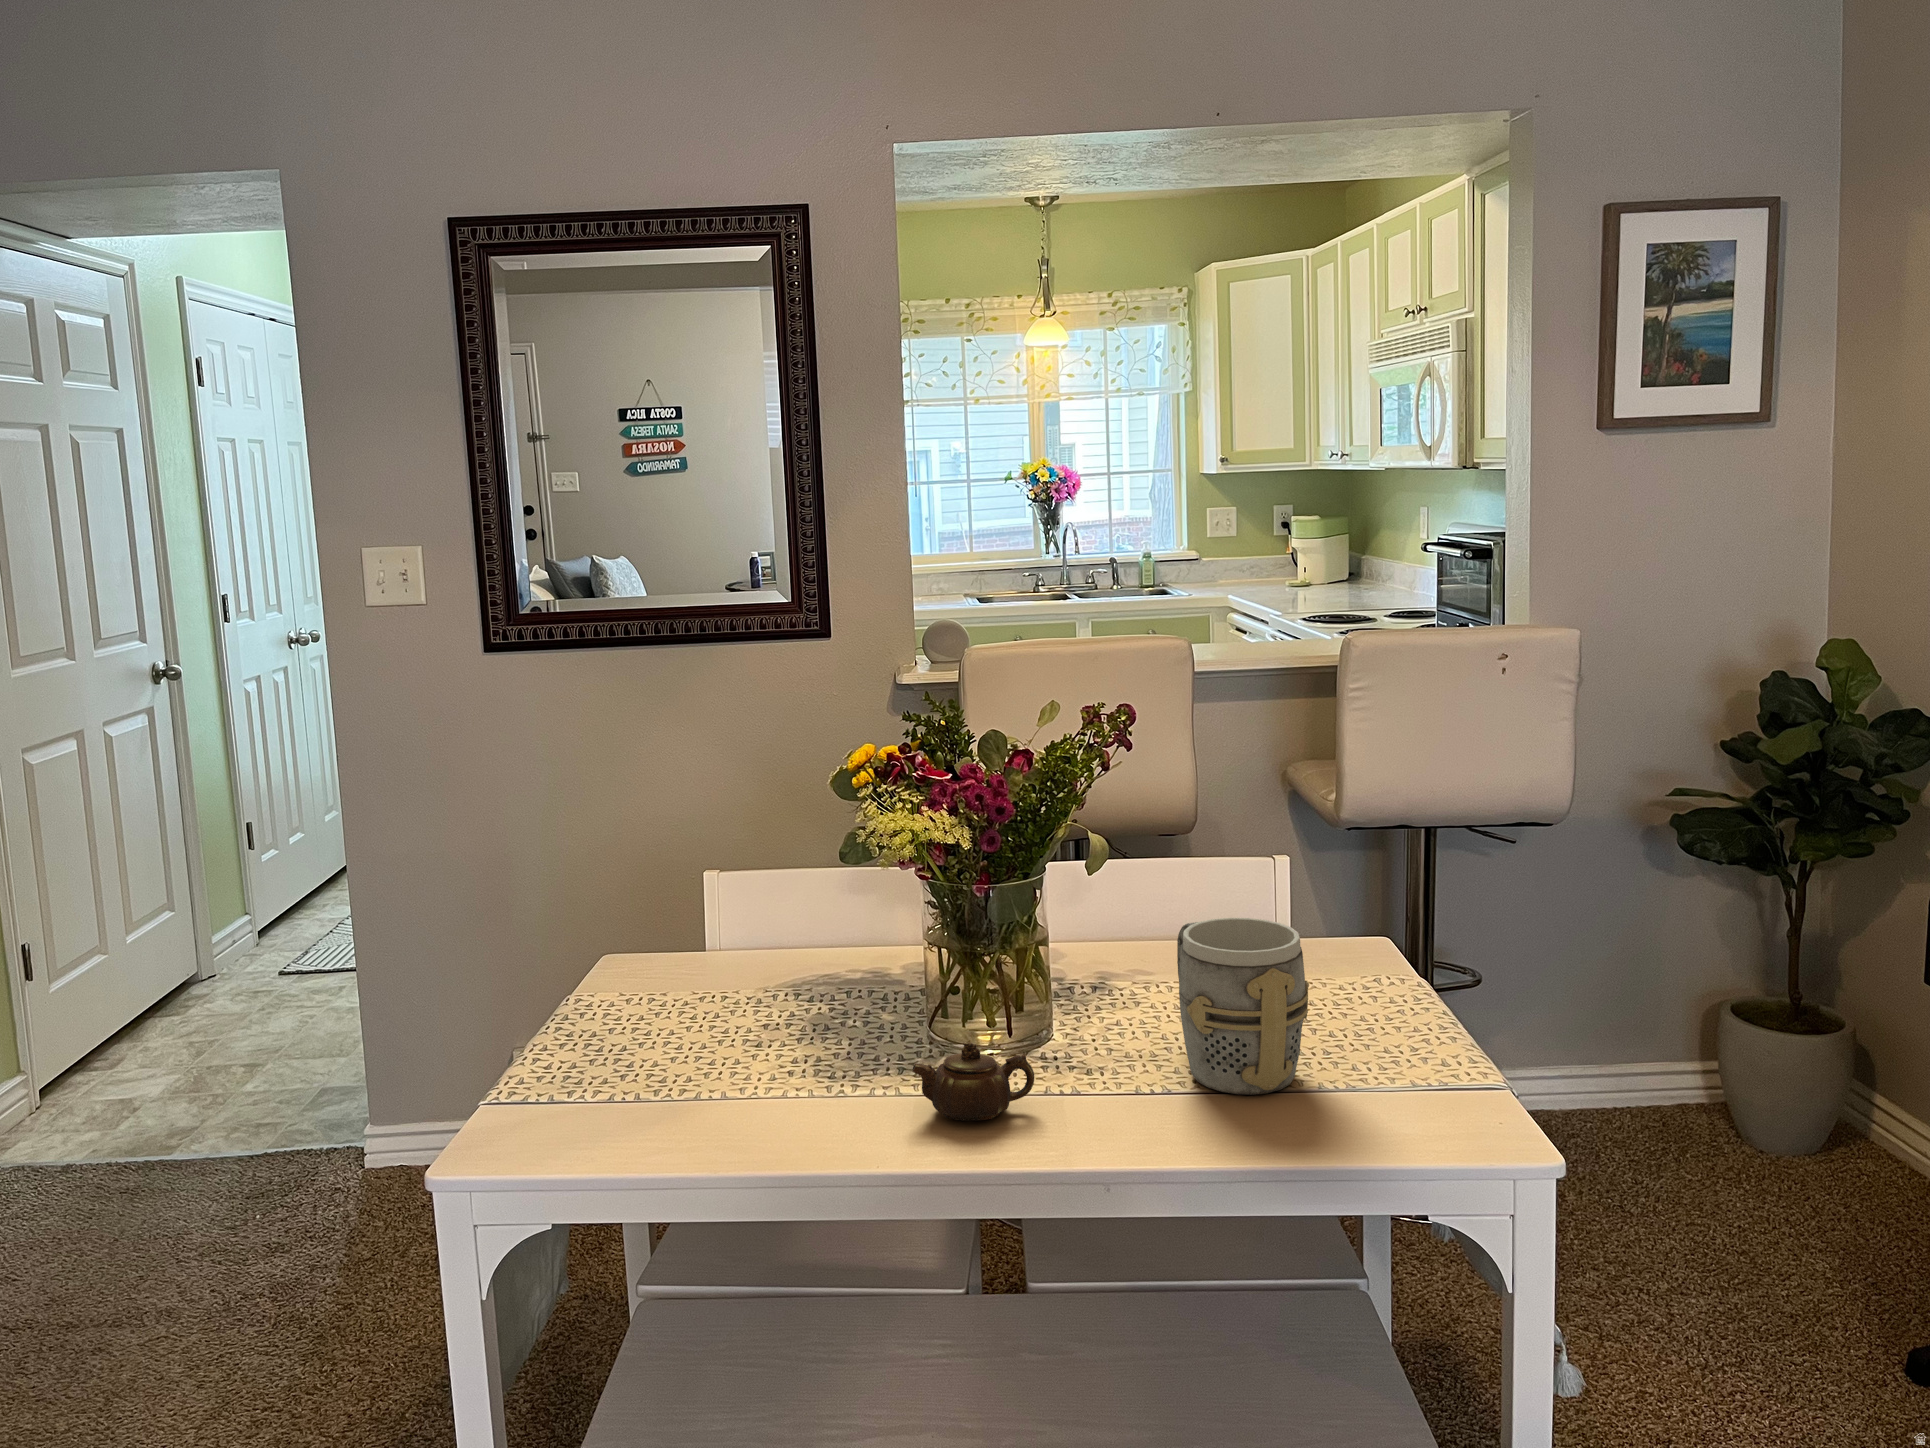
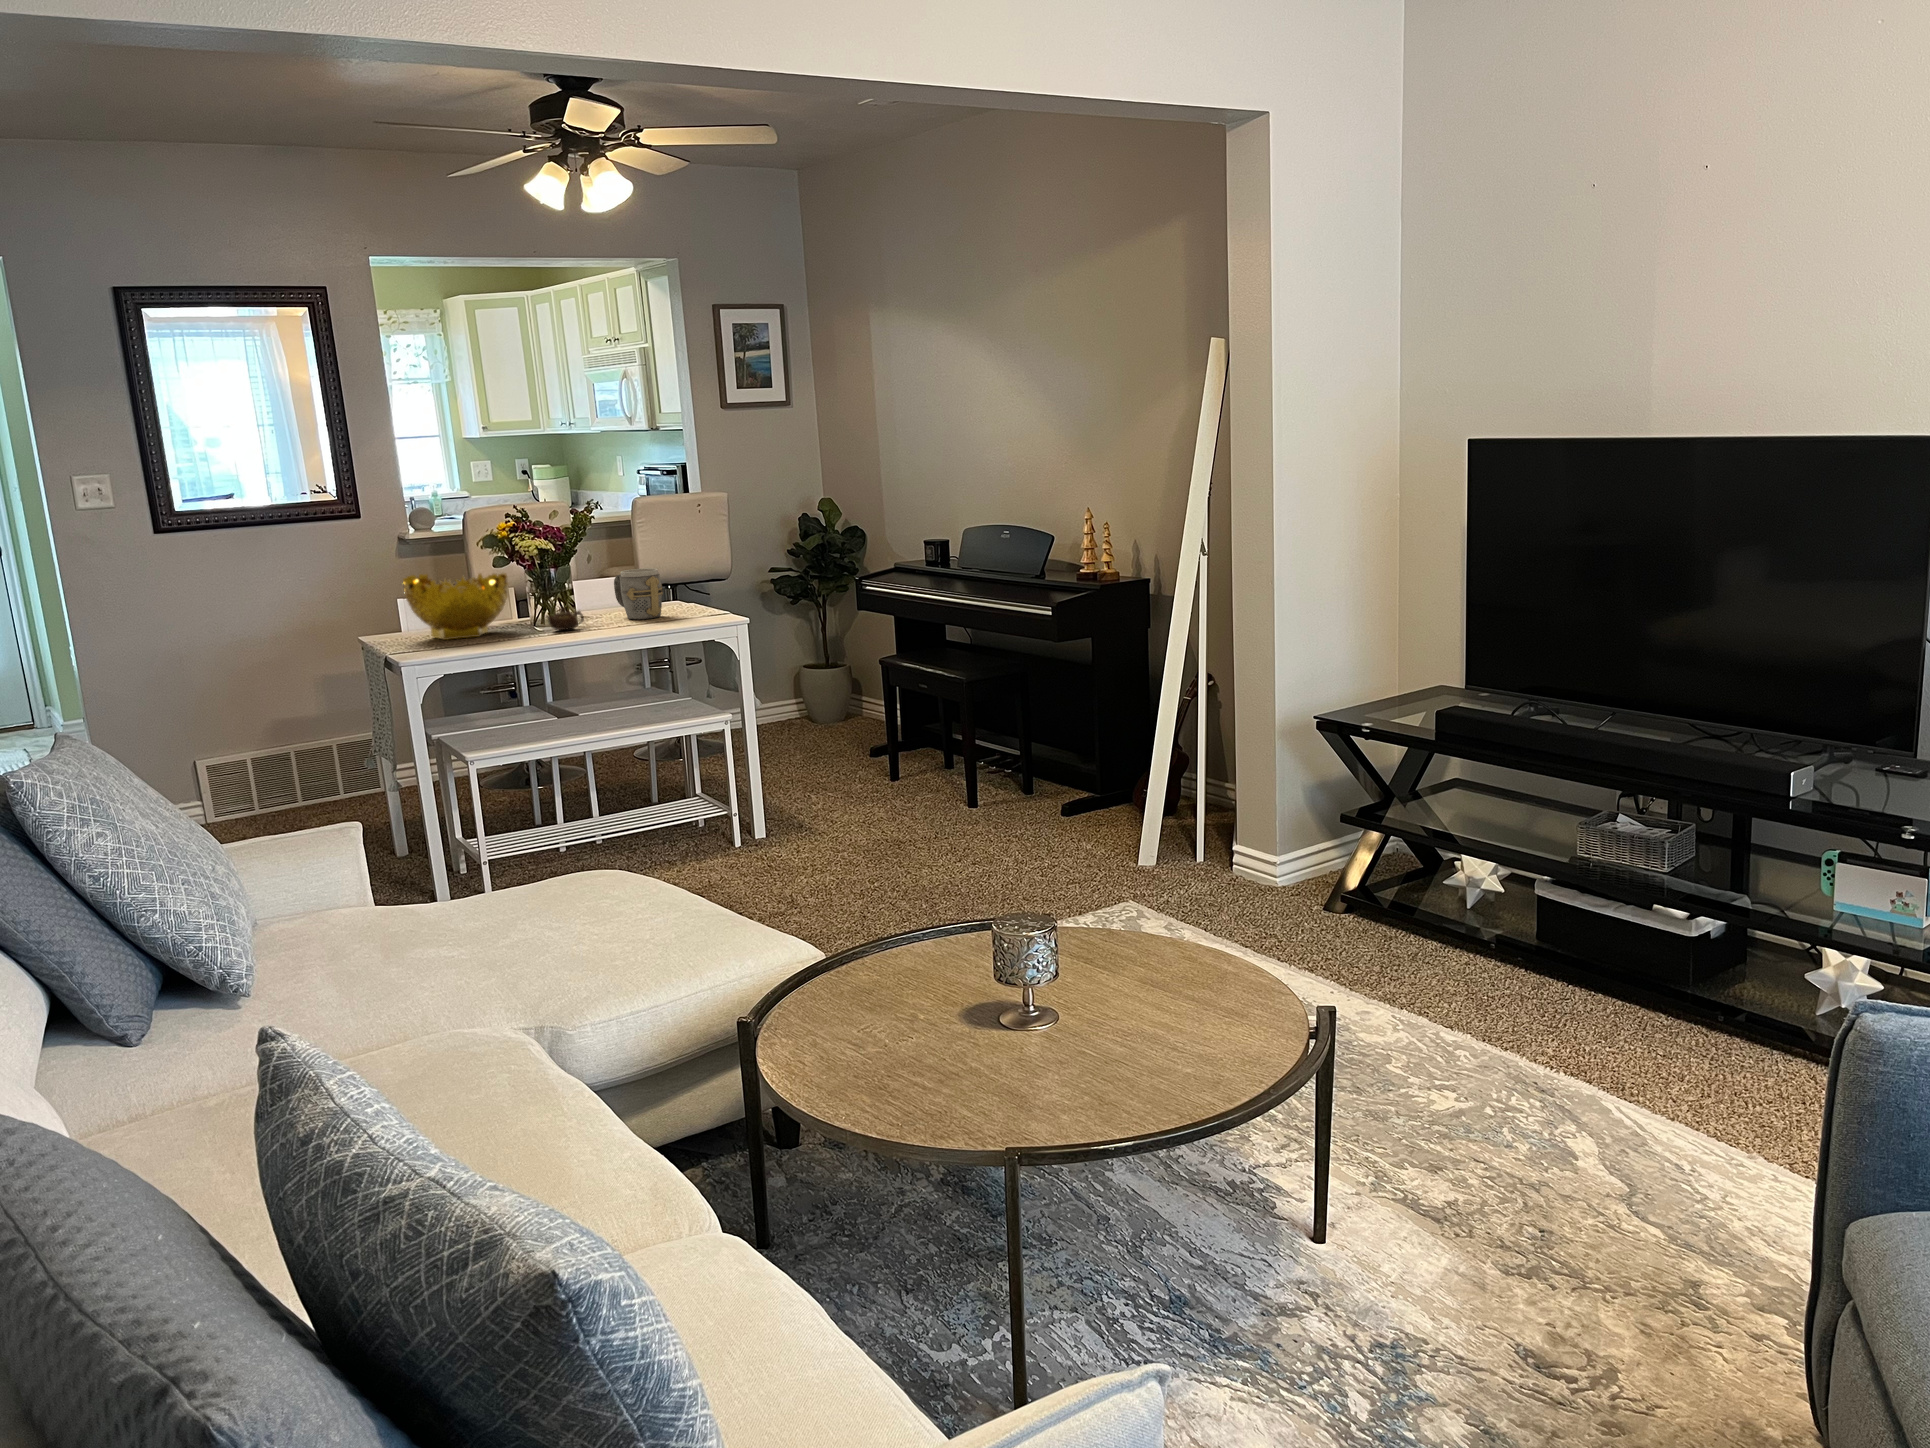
decorative bowl: none [592,859,867,1077] -> present [403,573,508,640]

